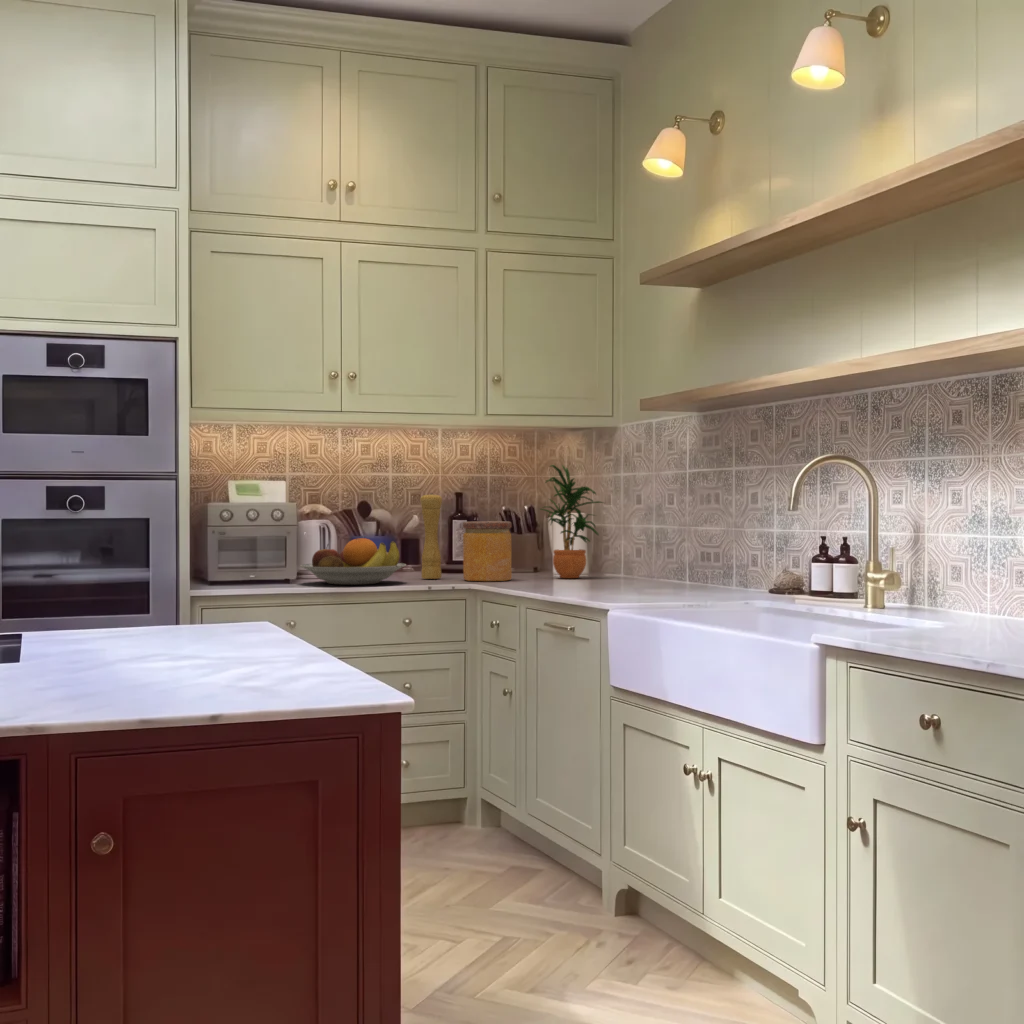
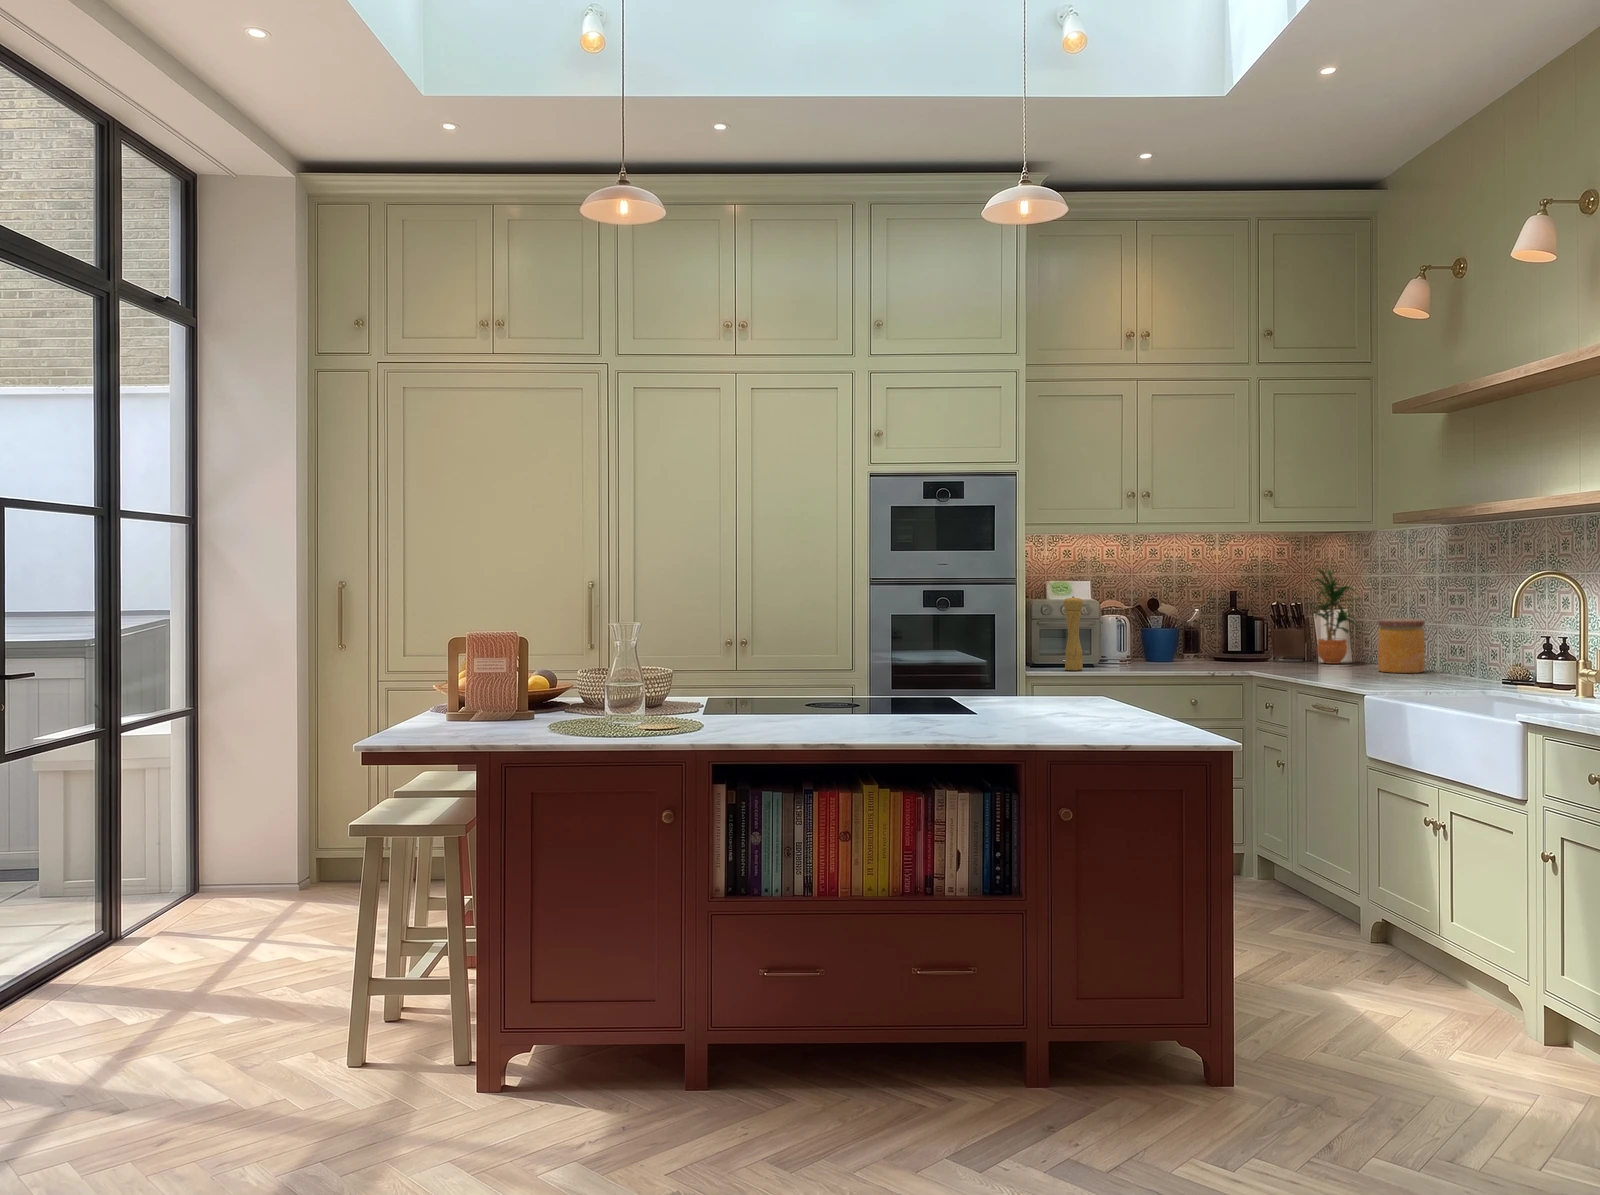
pepper mill: present [420,493,442,579] -> present [1064,596,1083,670]
jar: present [463,521,512,581] -> present [1378,619,1425,673]
fruit bowl: present [300,538,406,585] -> none [1104,631,1191,668]

